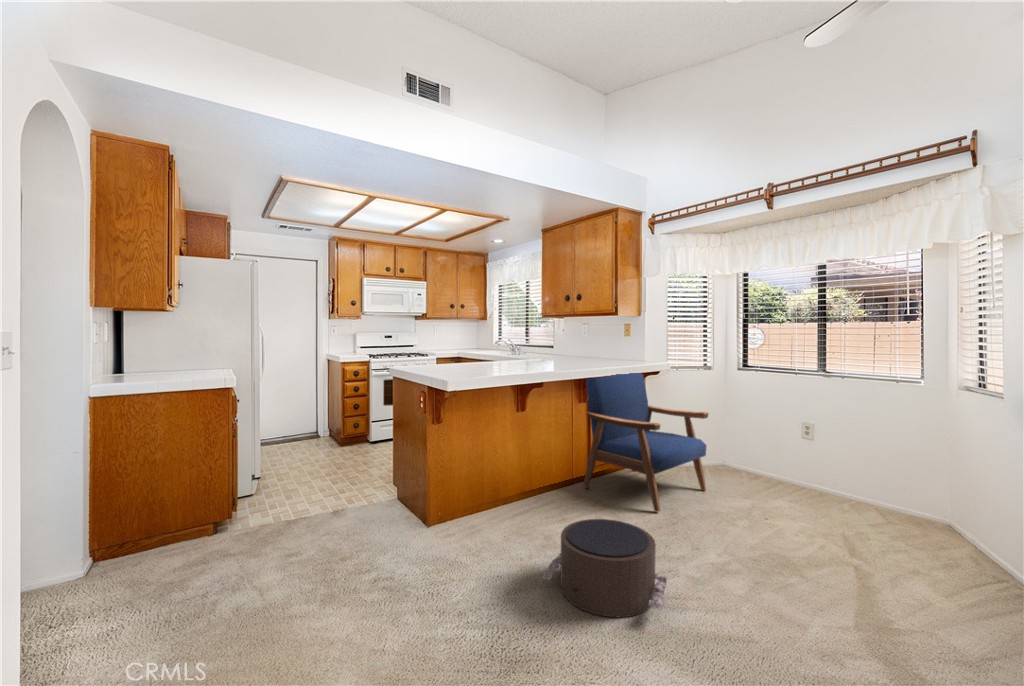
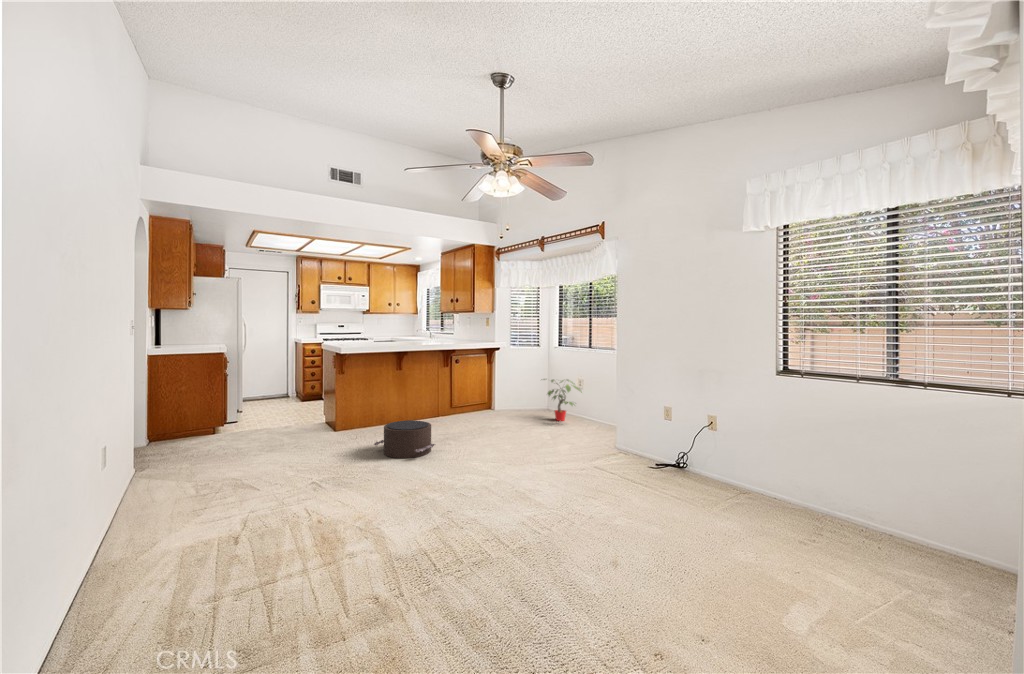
armchair: present [584,373,708,512] -> none [442,346,518,428]
potted plant: none [736,420,830,490] -> present [544,379,582,421]

